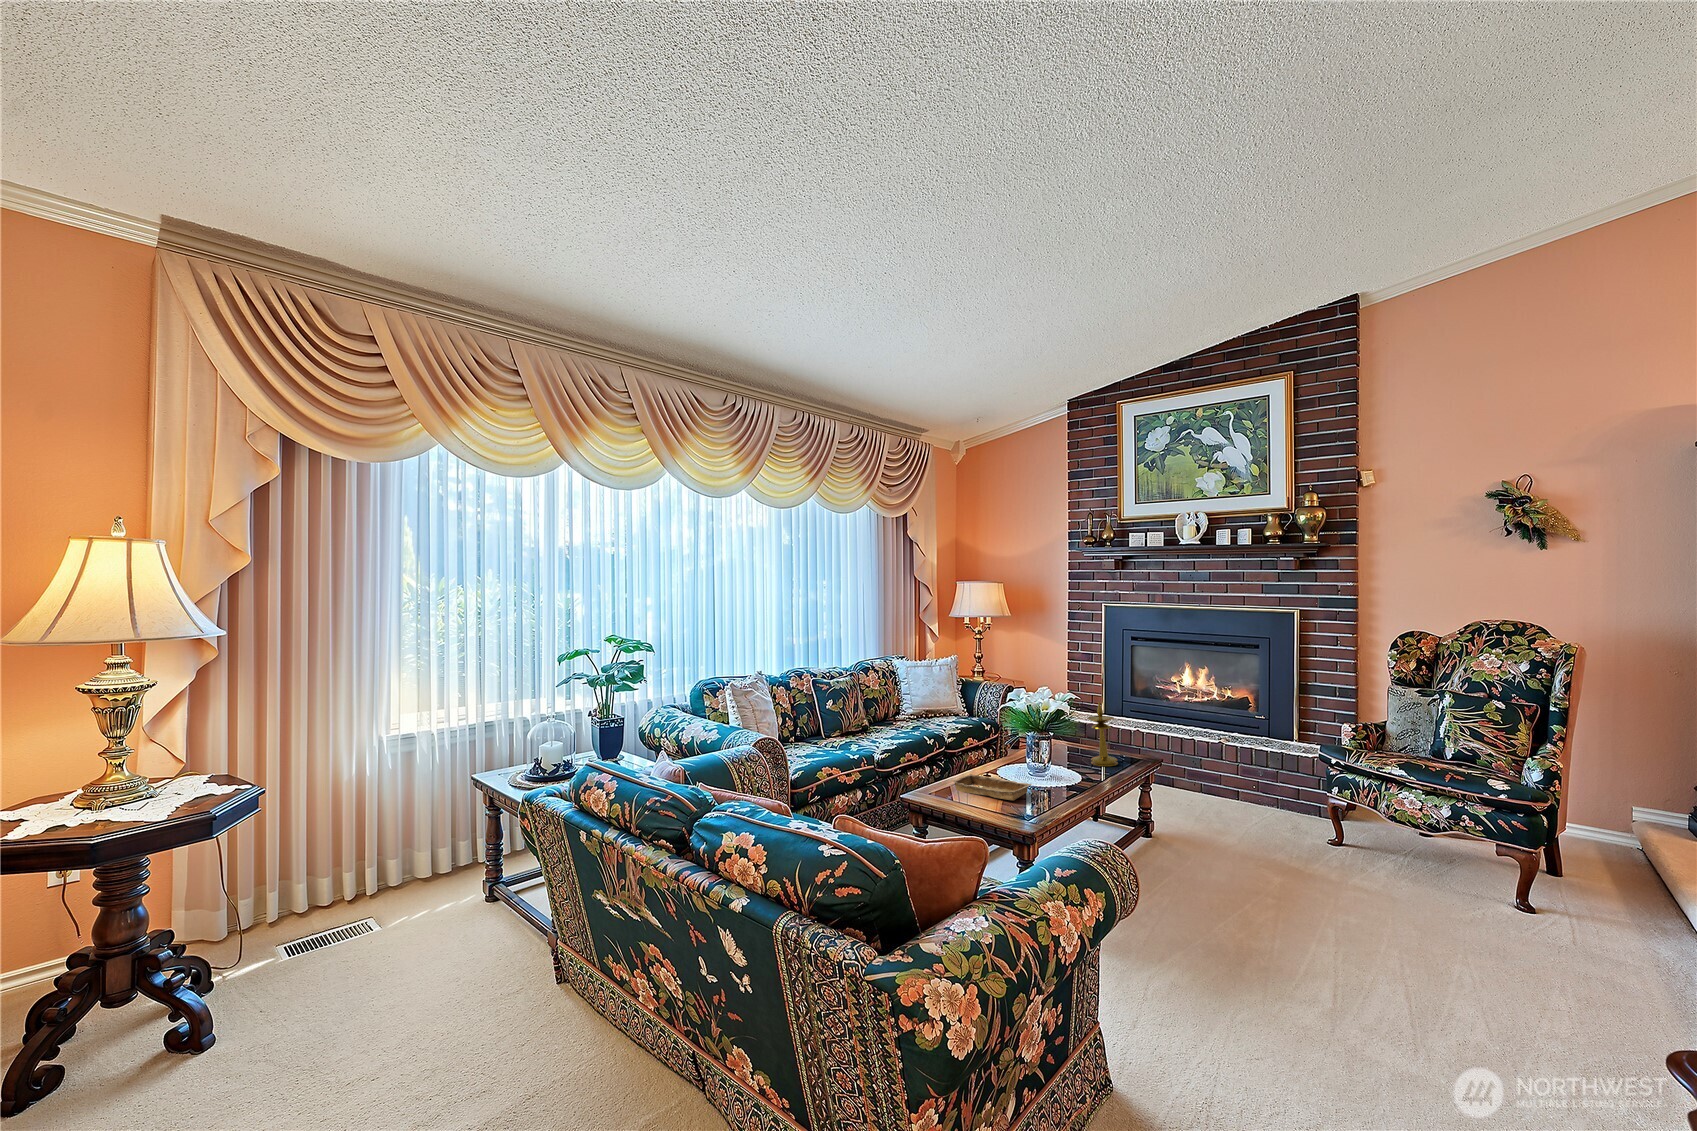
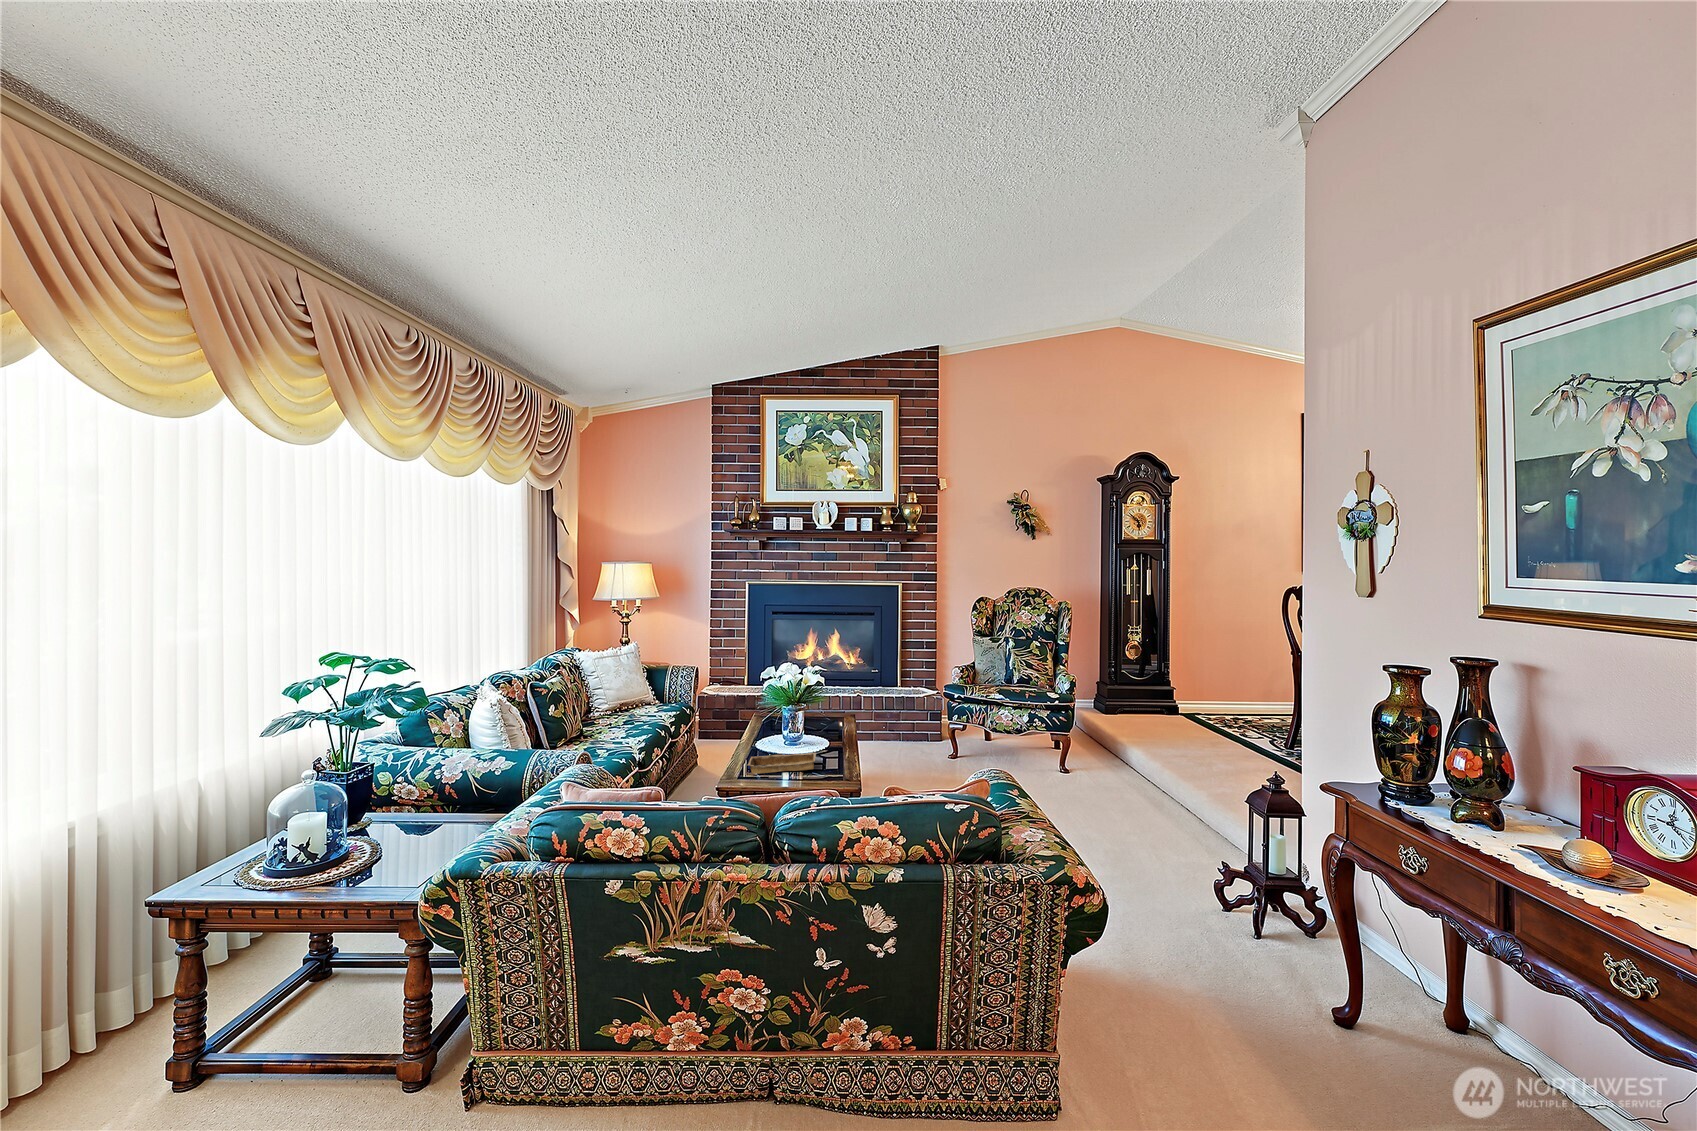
candlestick: present [1087,702,1118,766] -> none [810,674,835,730]

